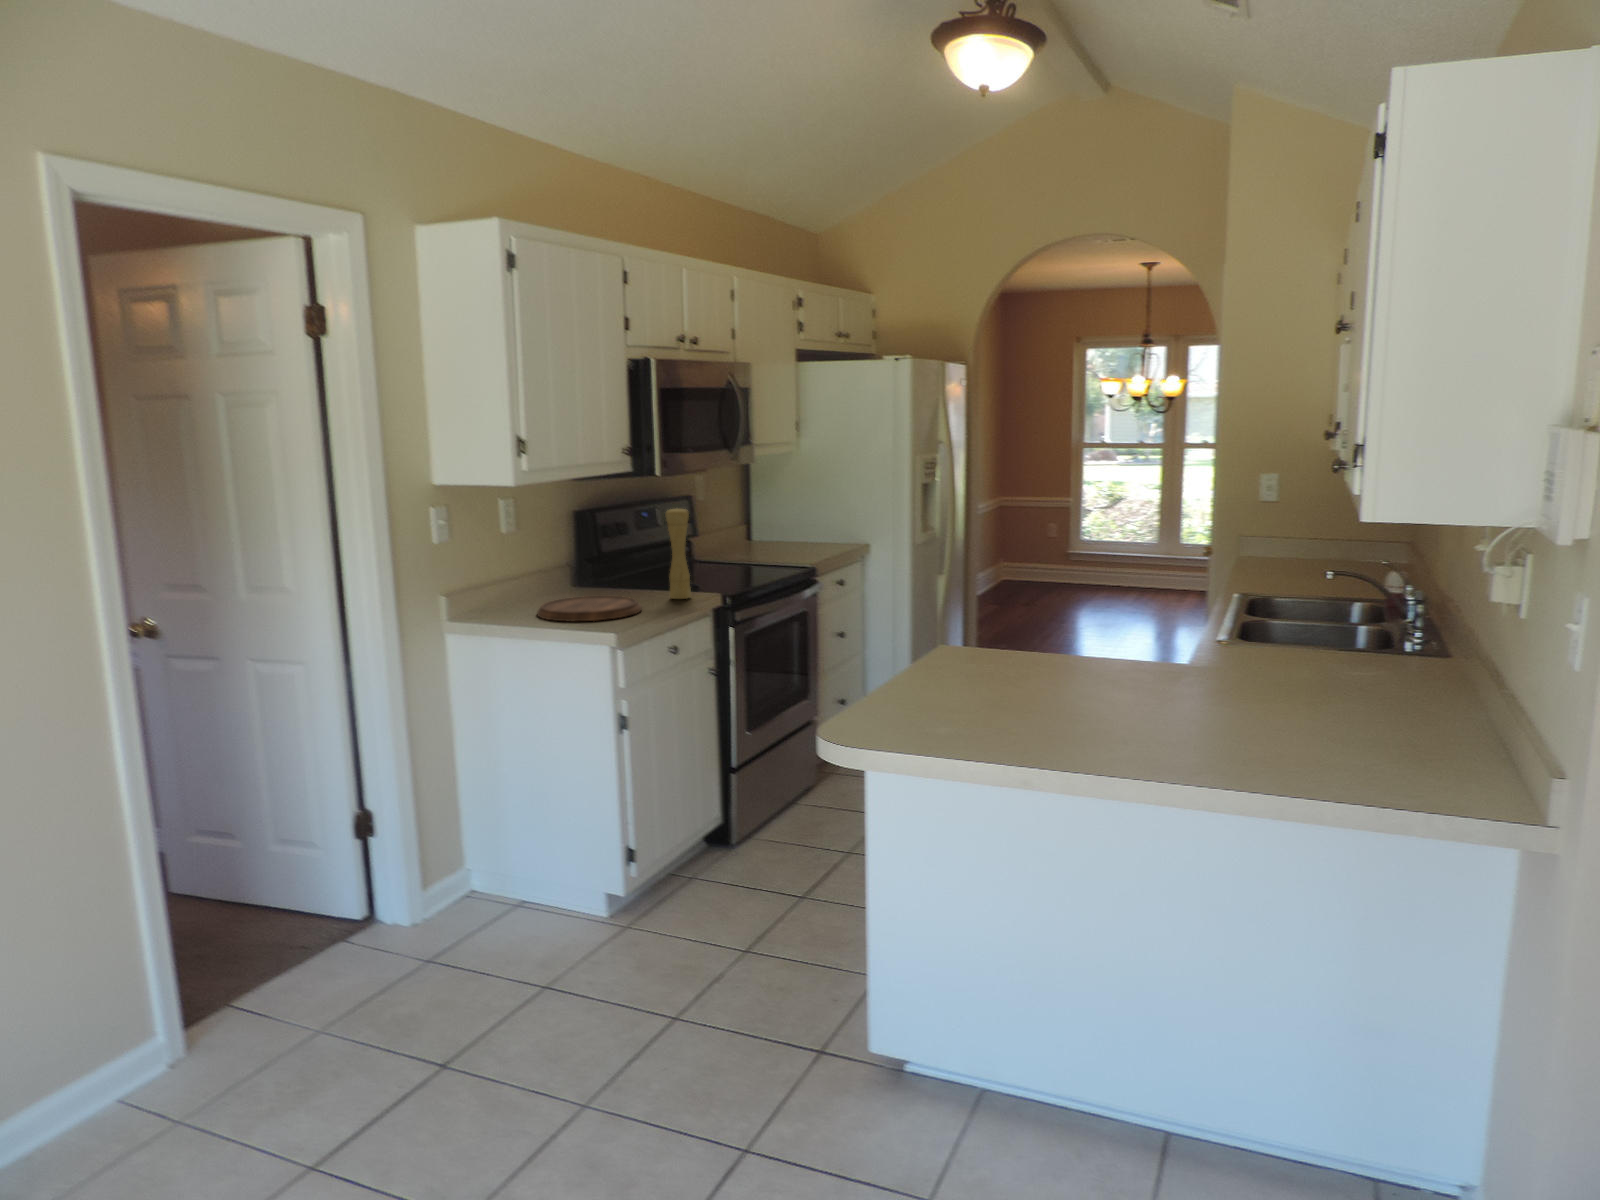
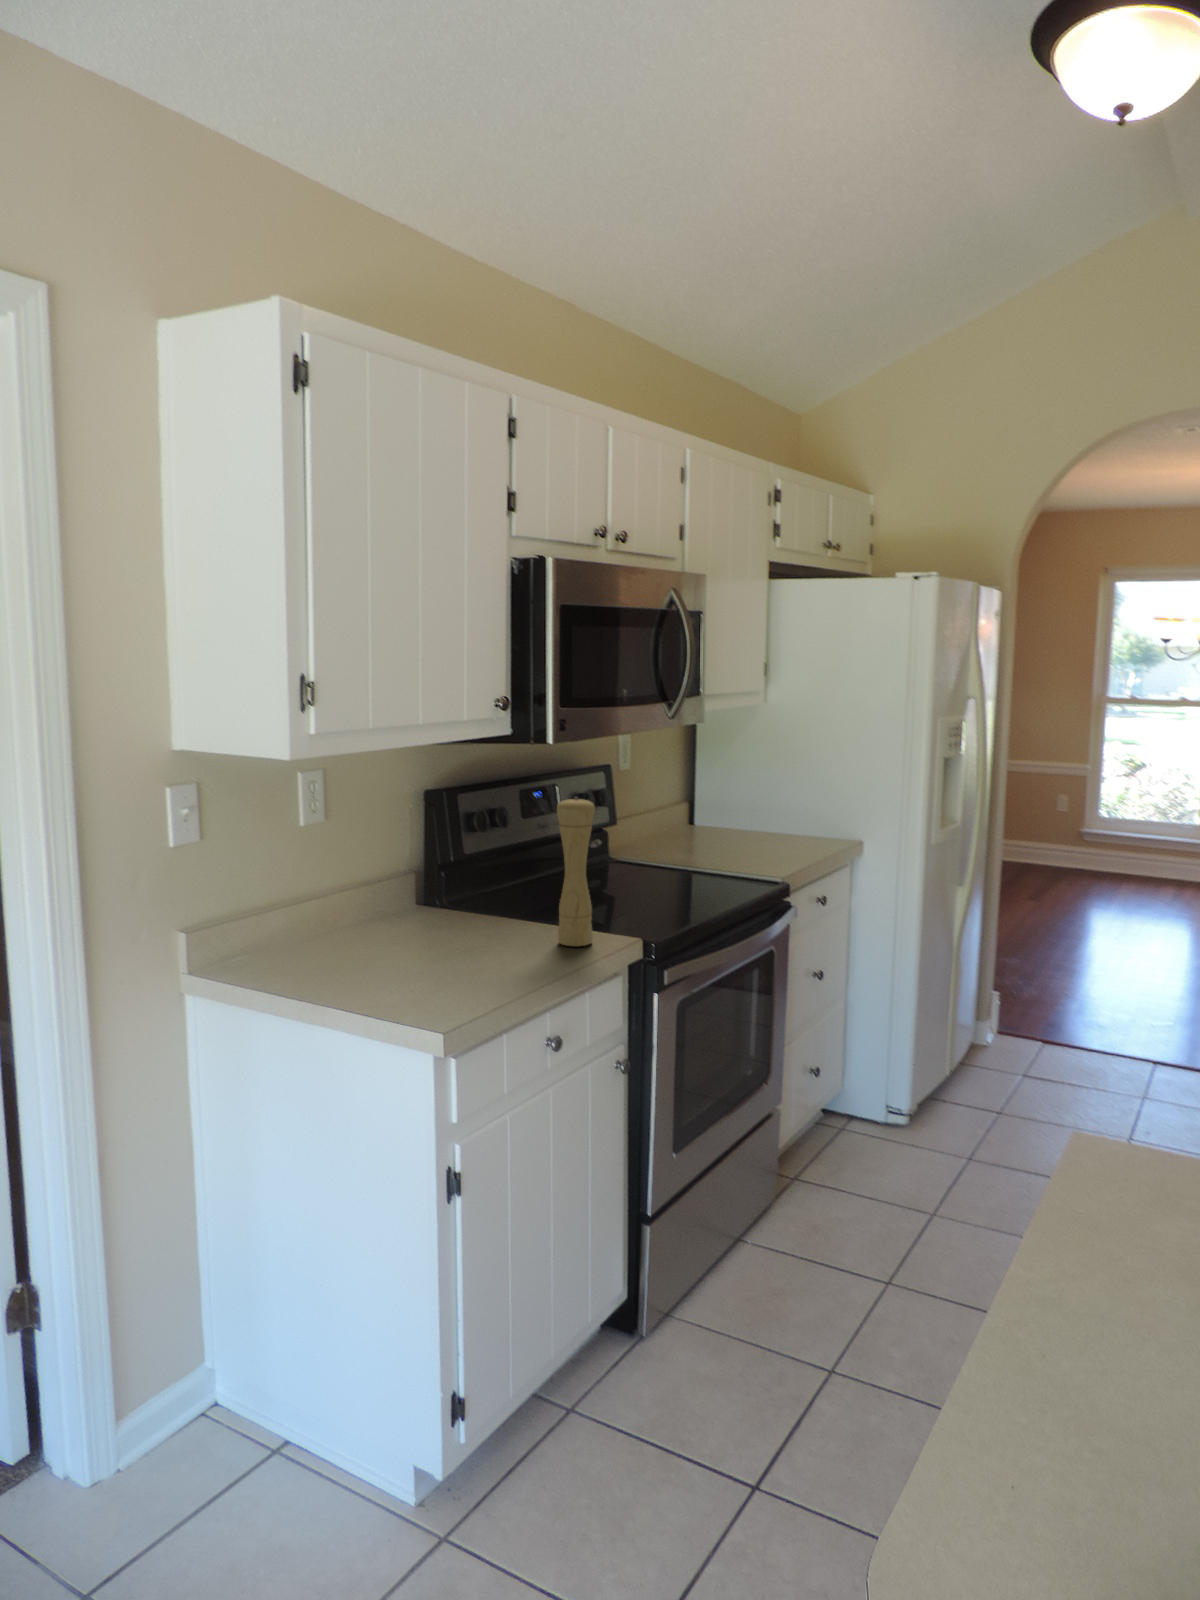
cutting board: present [537,596,642,621] -> none [332,935,506,996]

